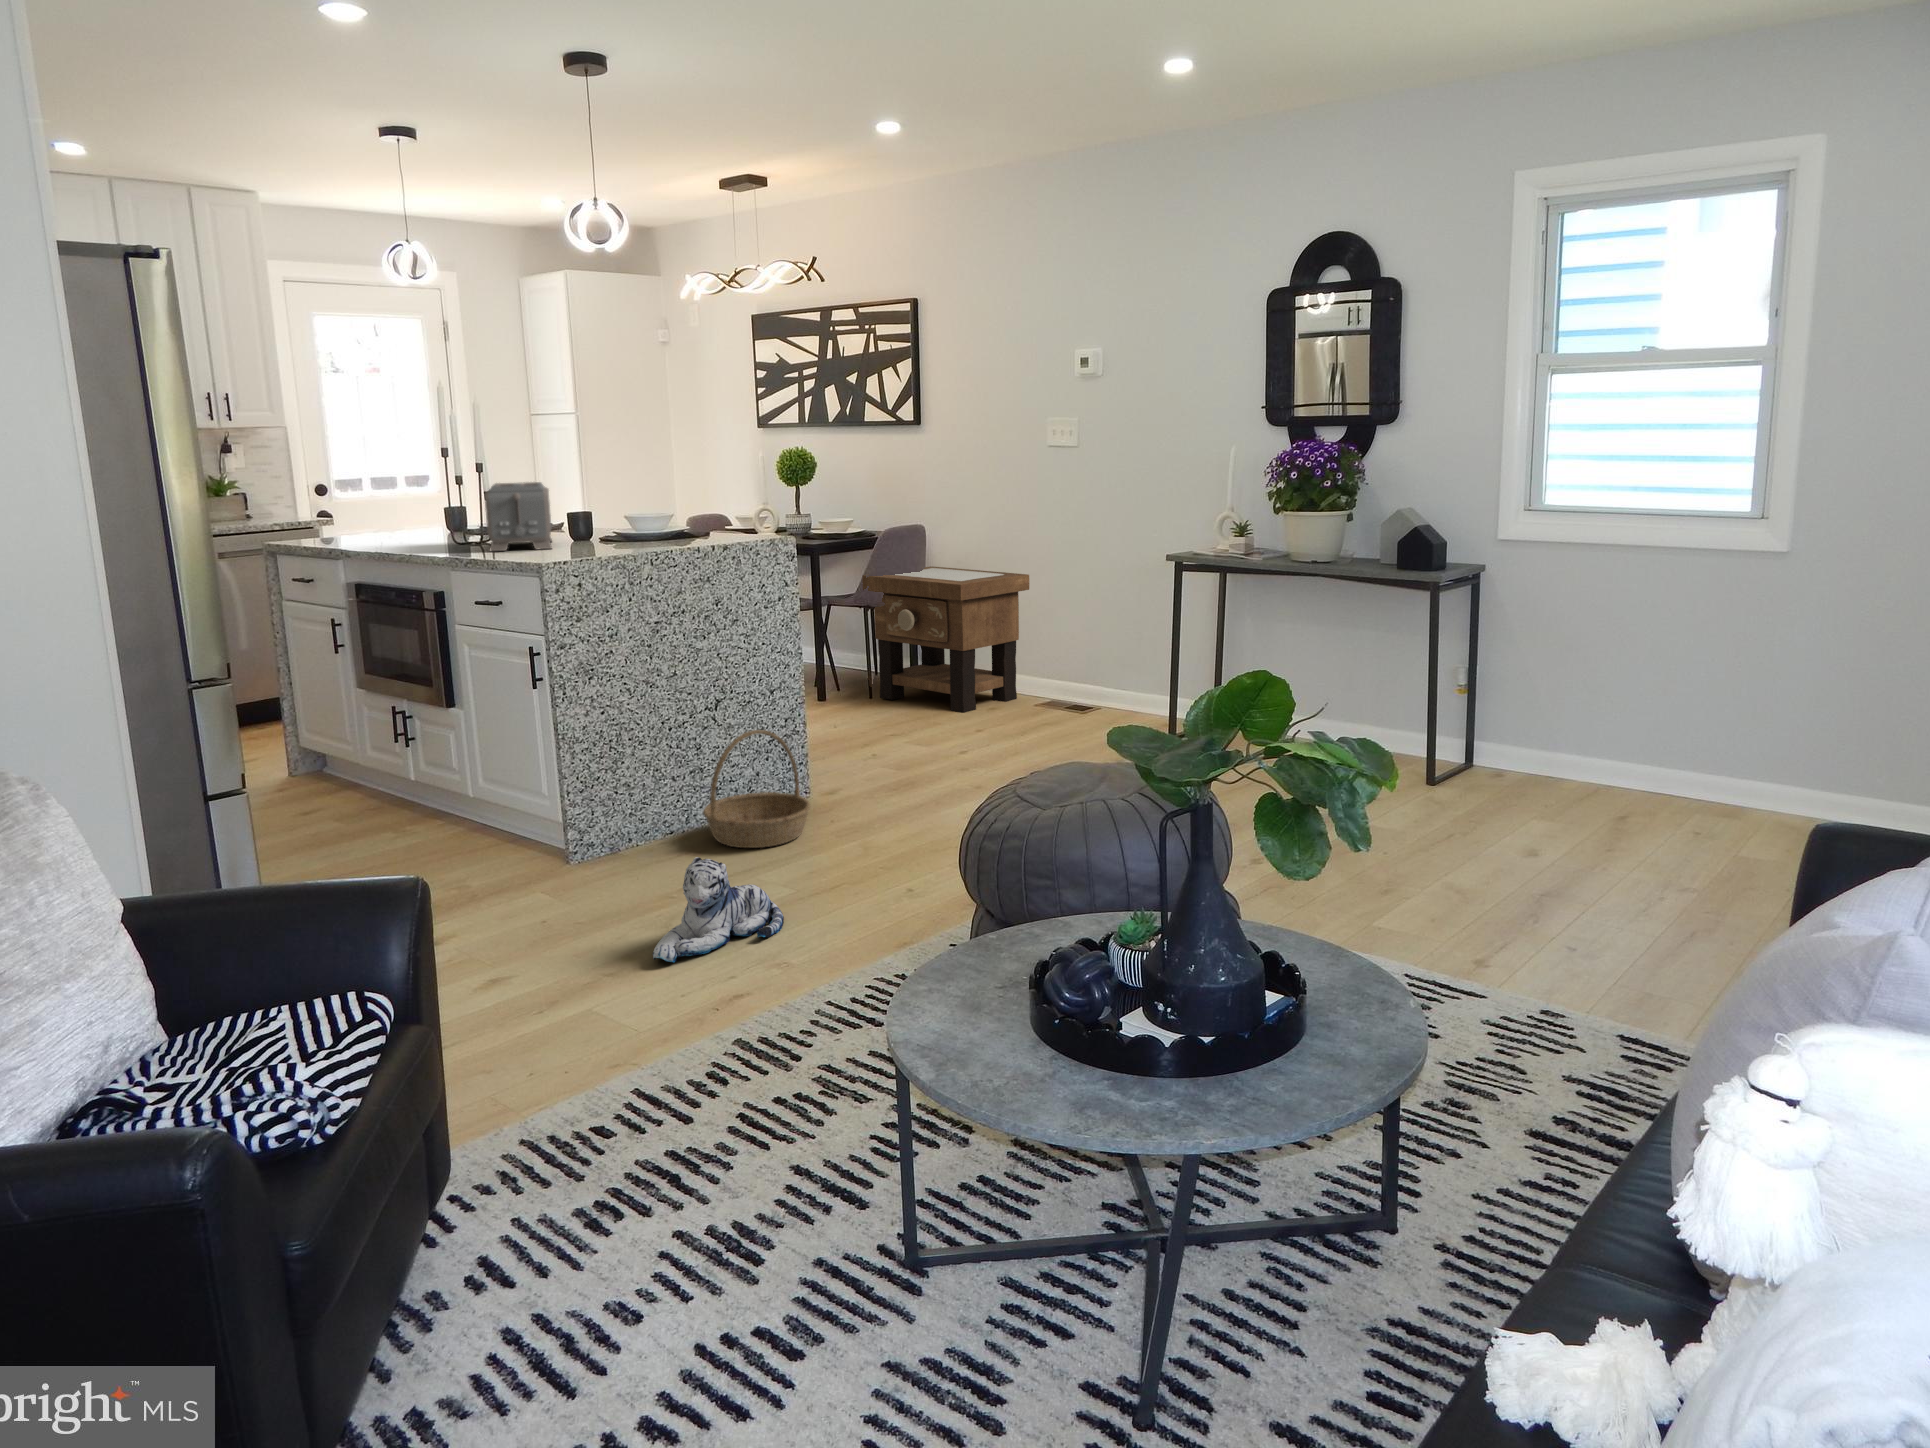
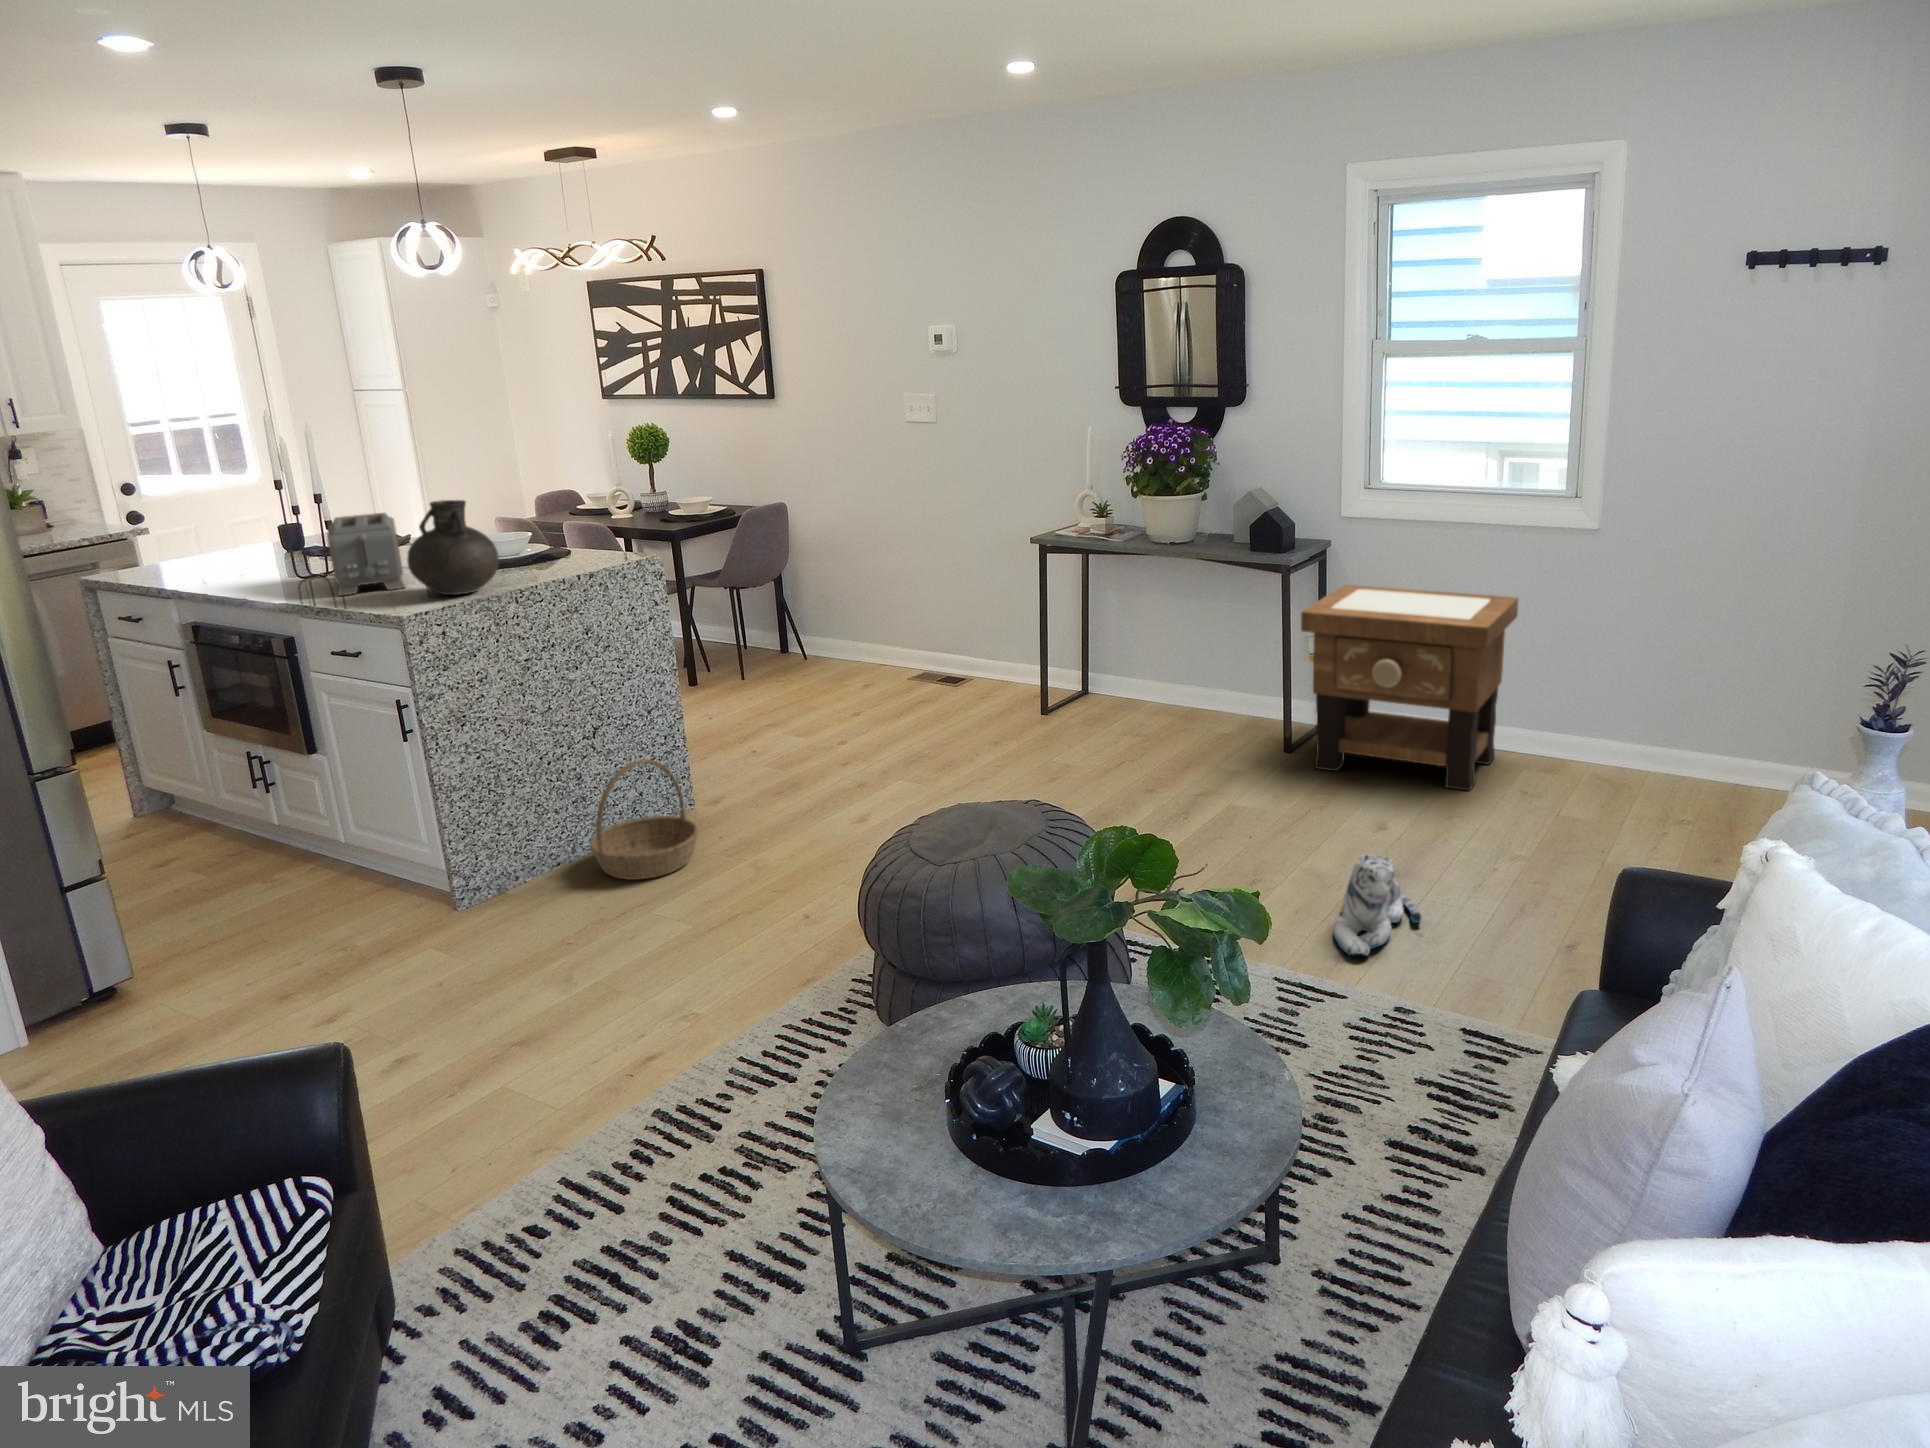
vase: none [555,462,640,552] -> present [407,500,499,595]
side table: present [862,567,1029,713] -> present [1301,585,1519,791]
plush toy: present [652,857,784,962] -> present [1334,855,1421,956]

